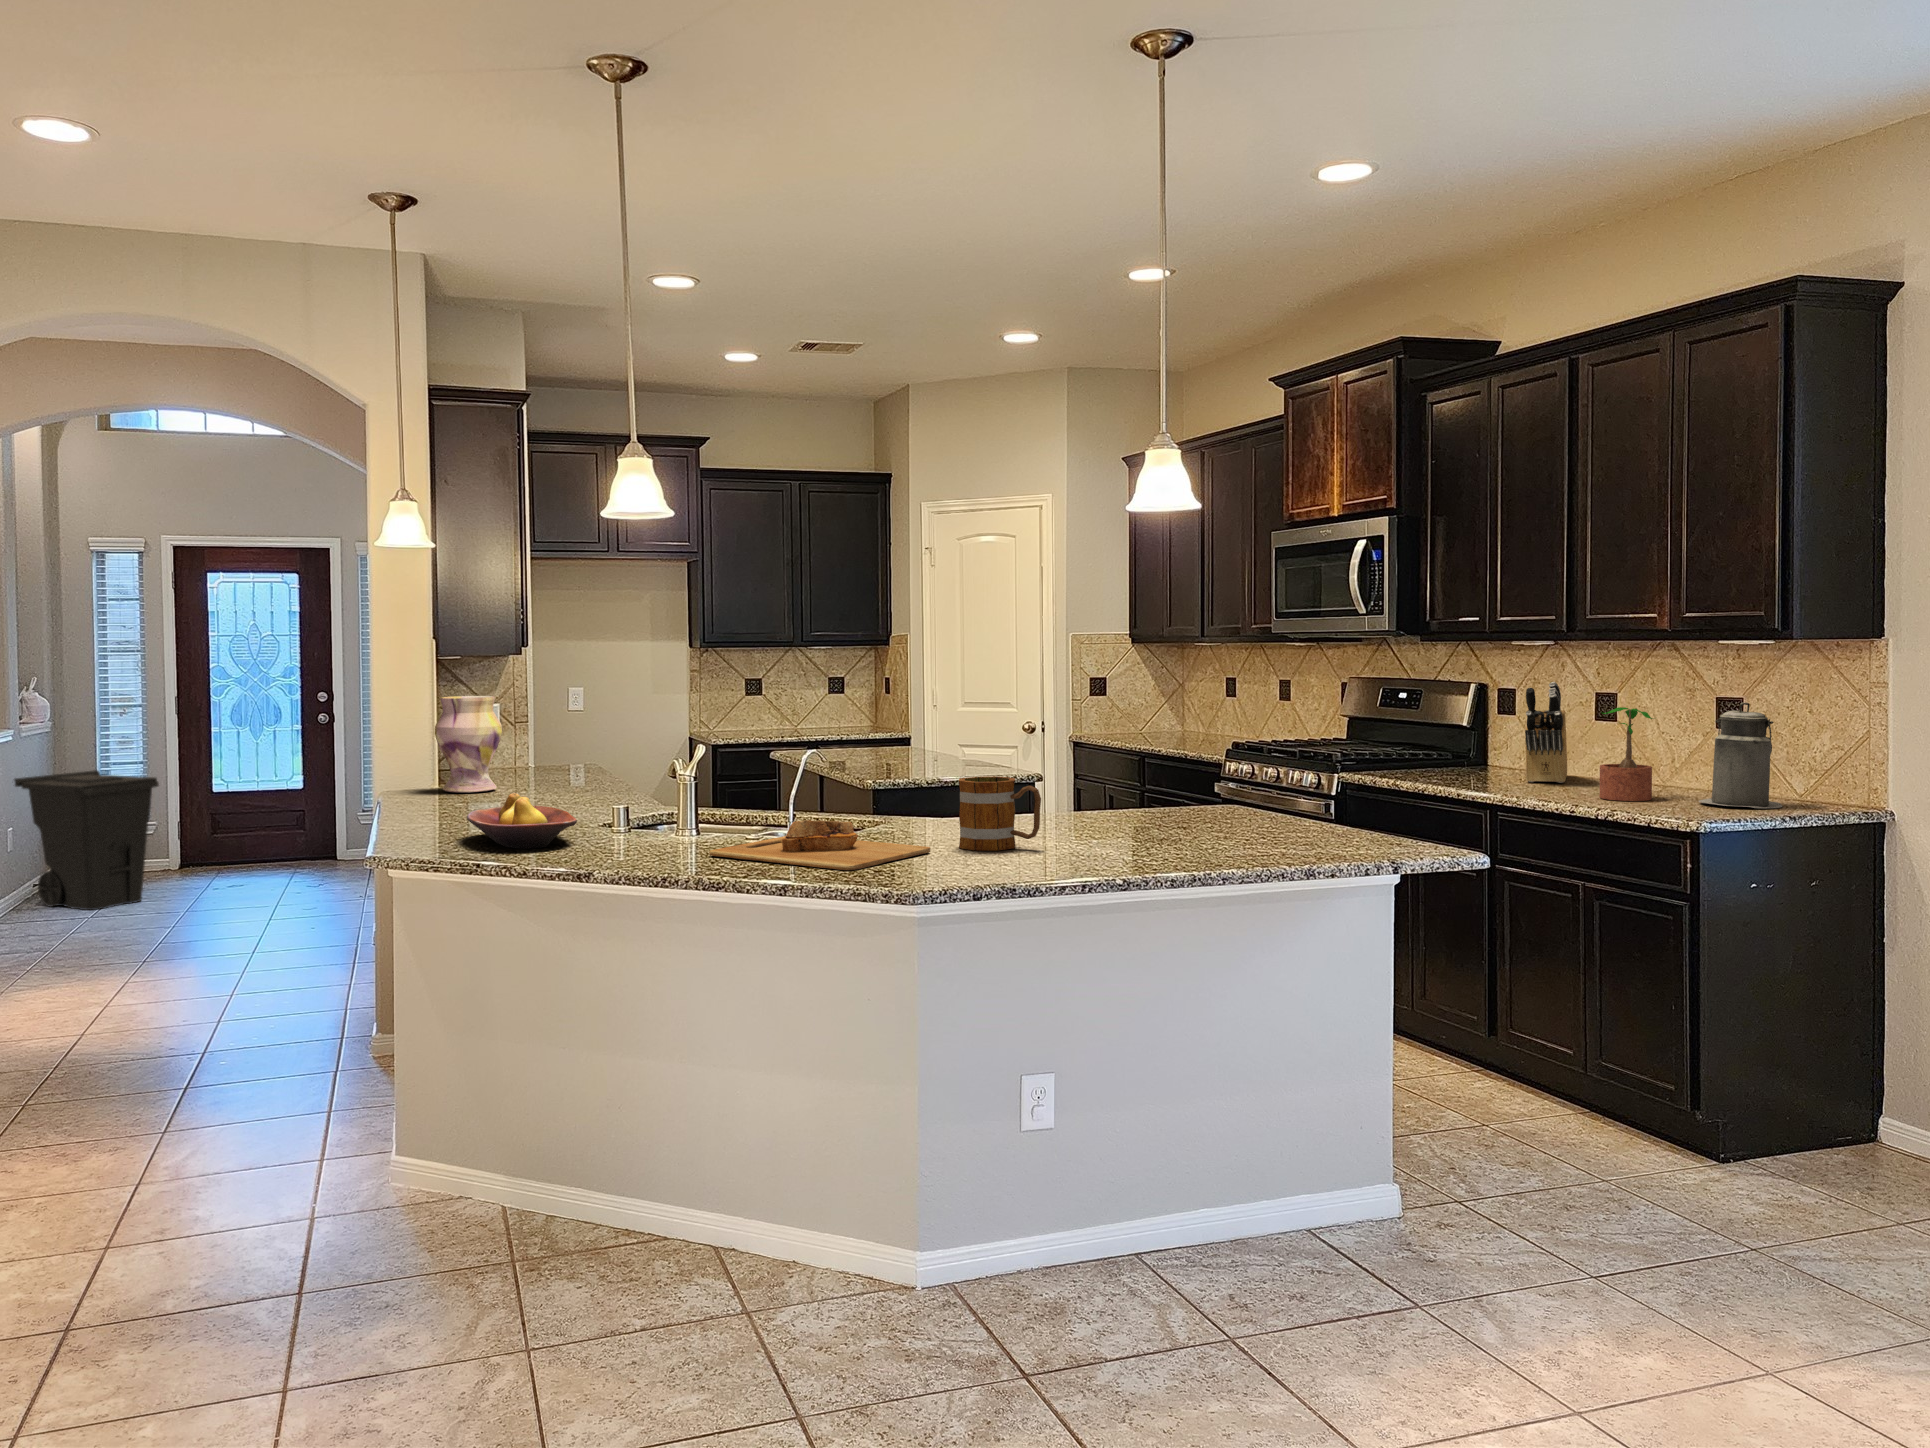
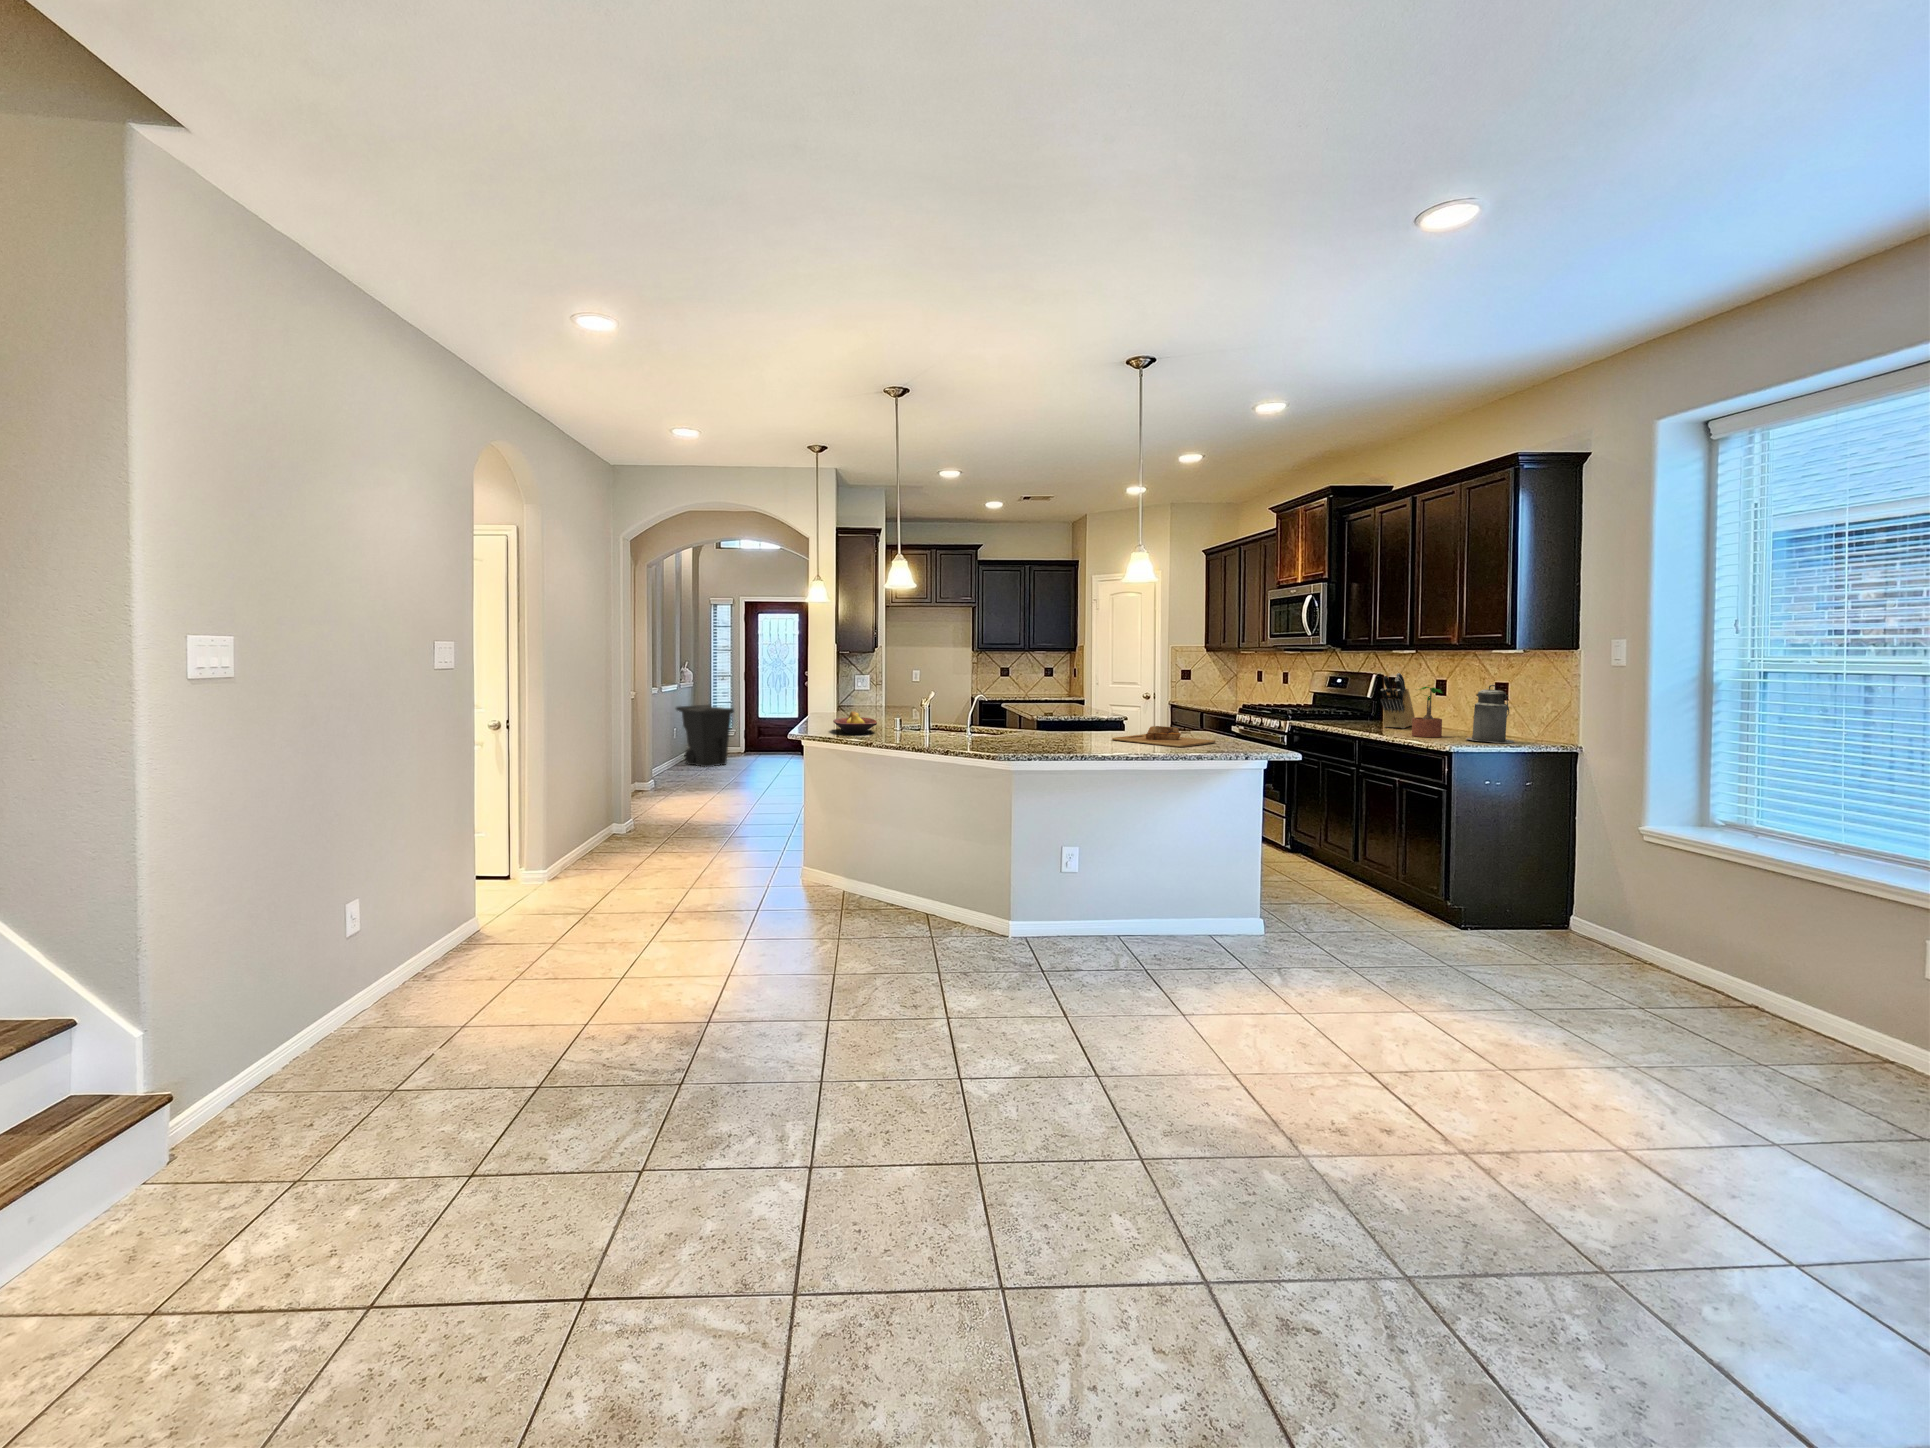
vase: present [435,696,502,793] -> none [835,671,864,714]
mug: present [959,776,1041,851] -> none [1039,709,1077,743]
cutting board: present [709,820,930,870] -> present [1112,726,1216,747]

